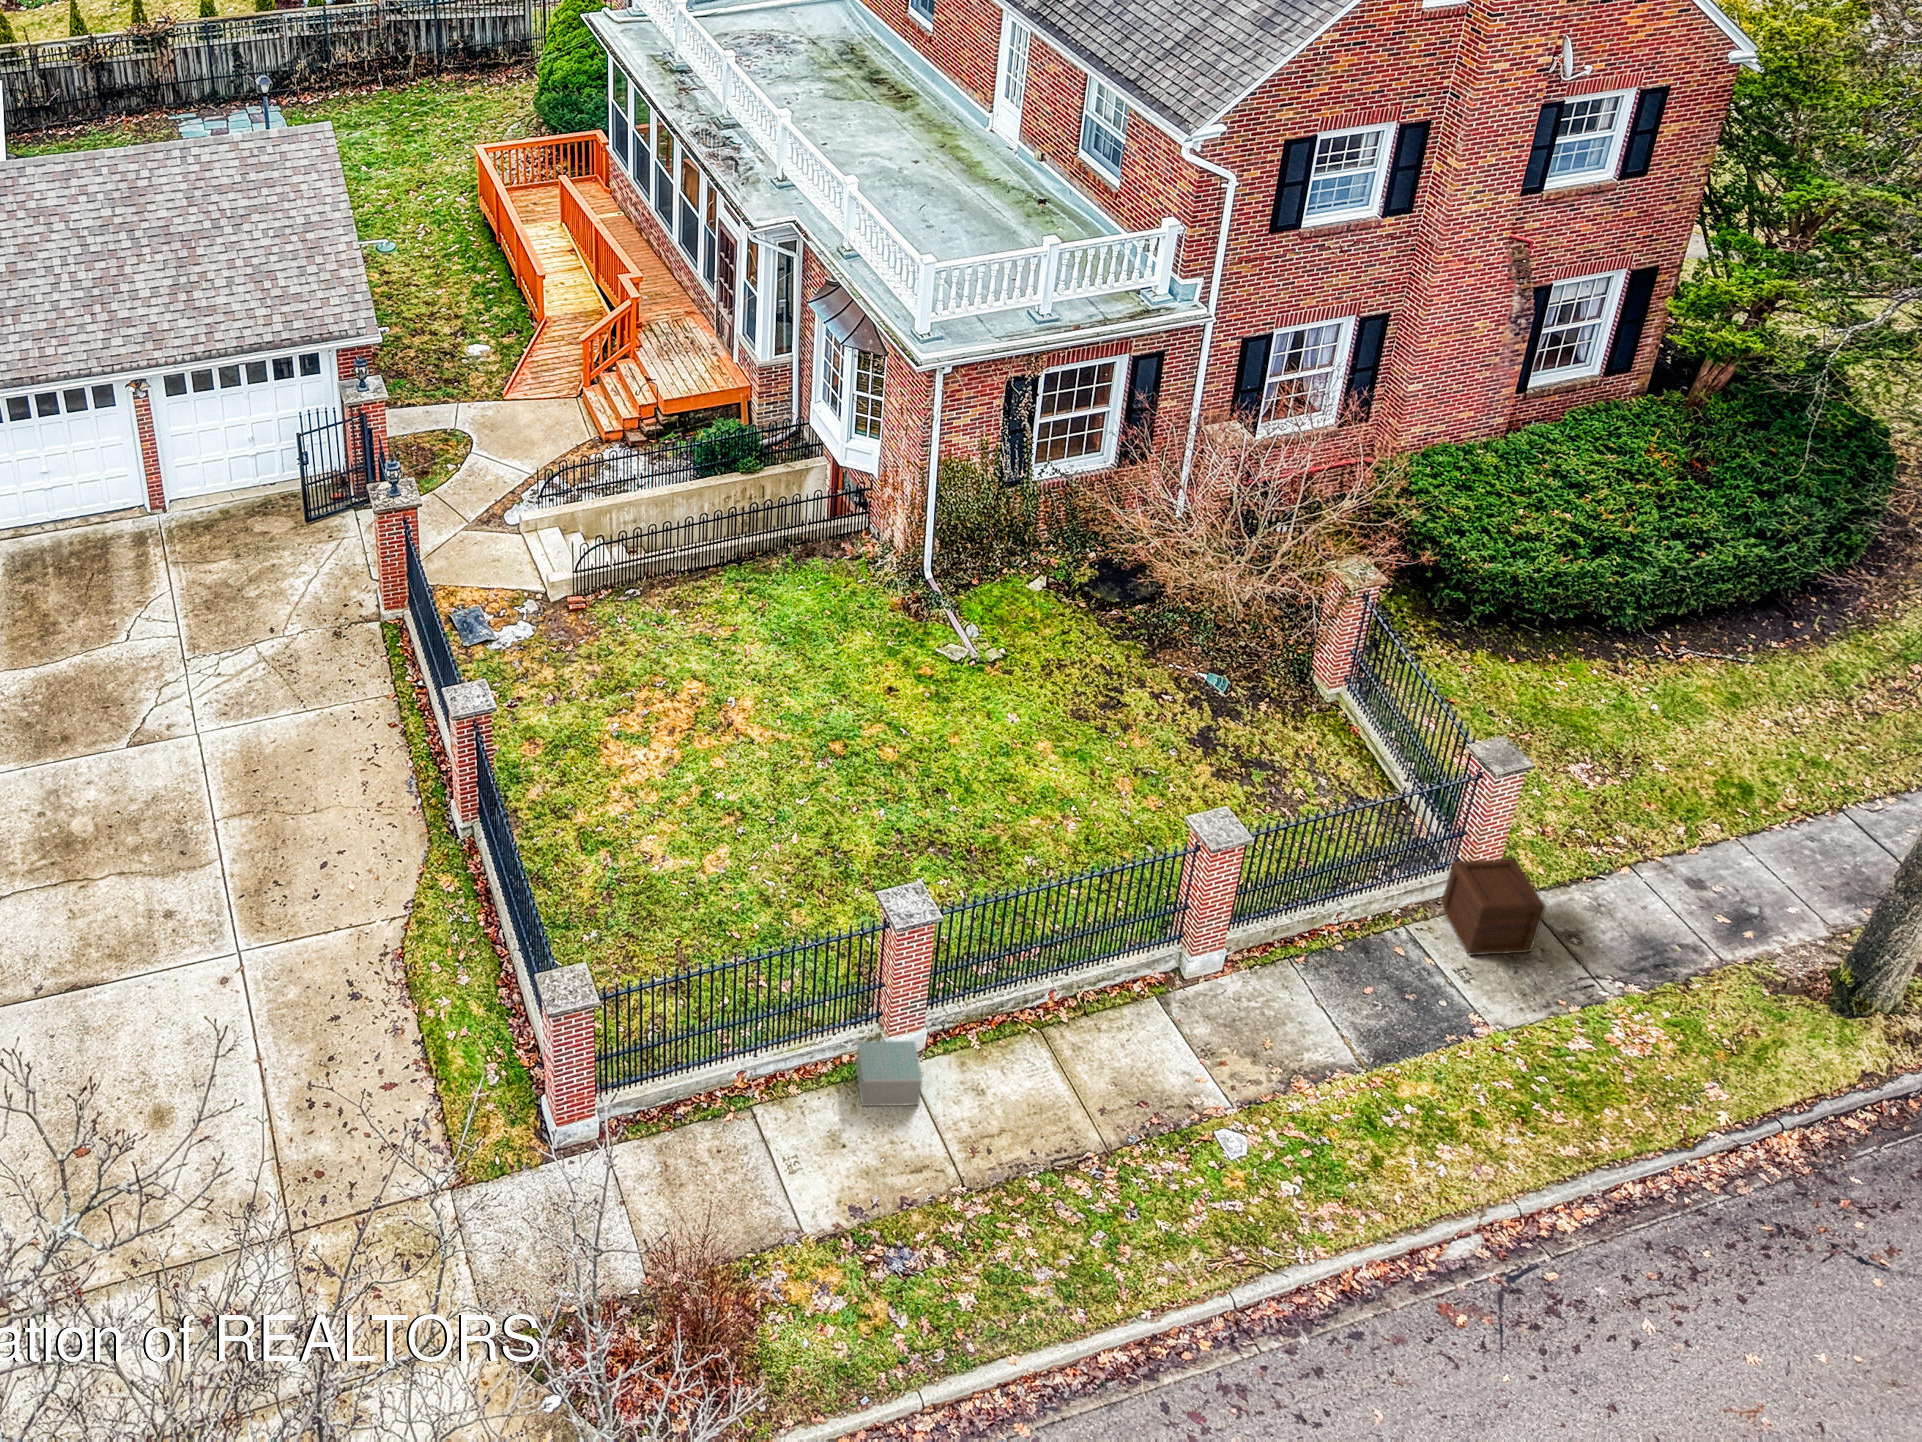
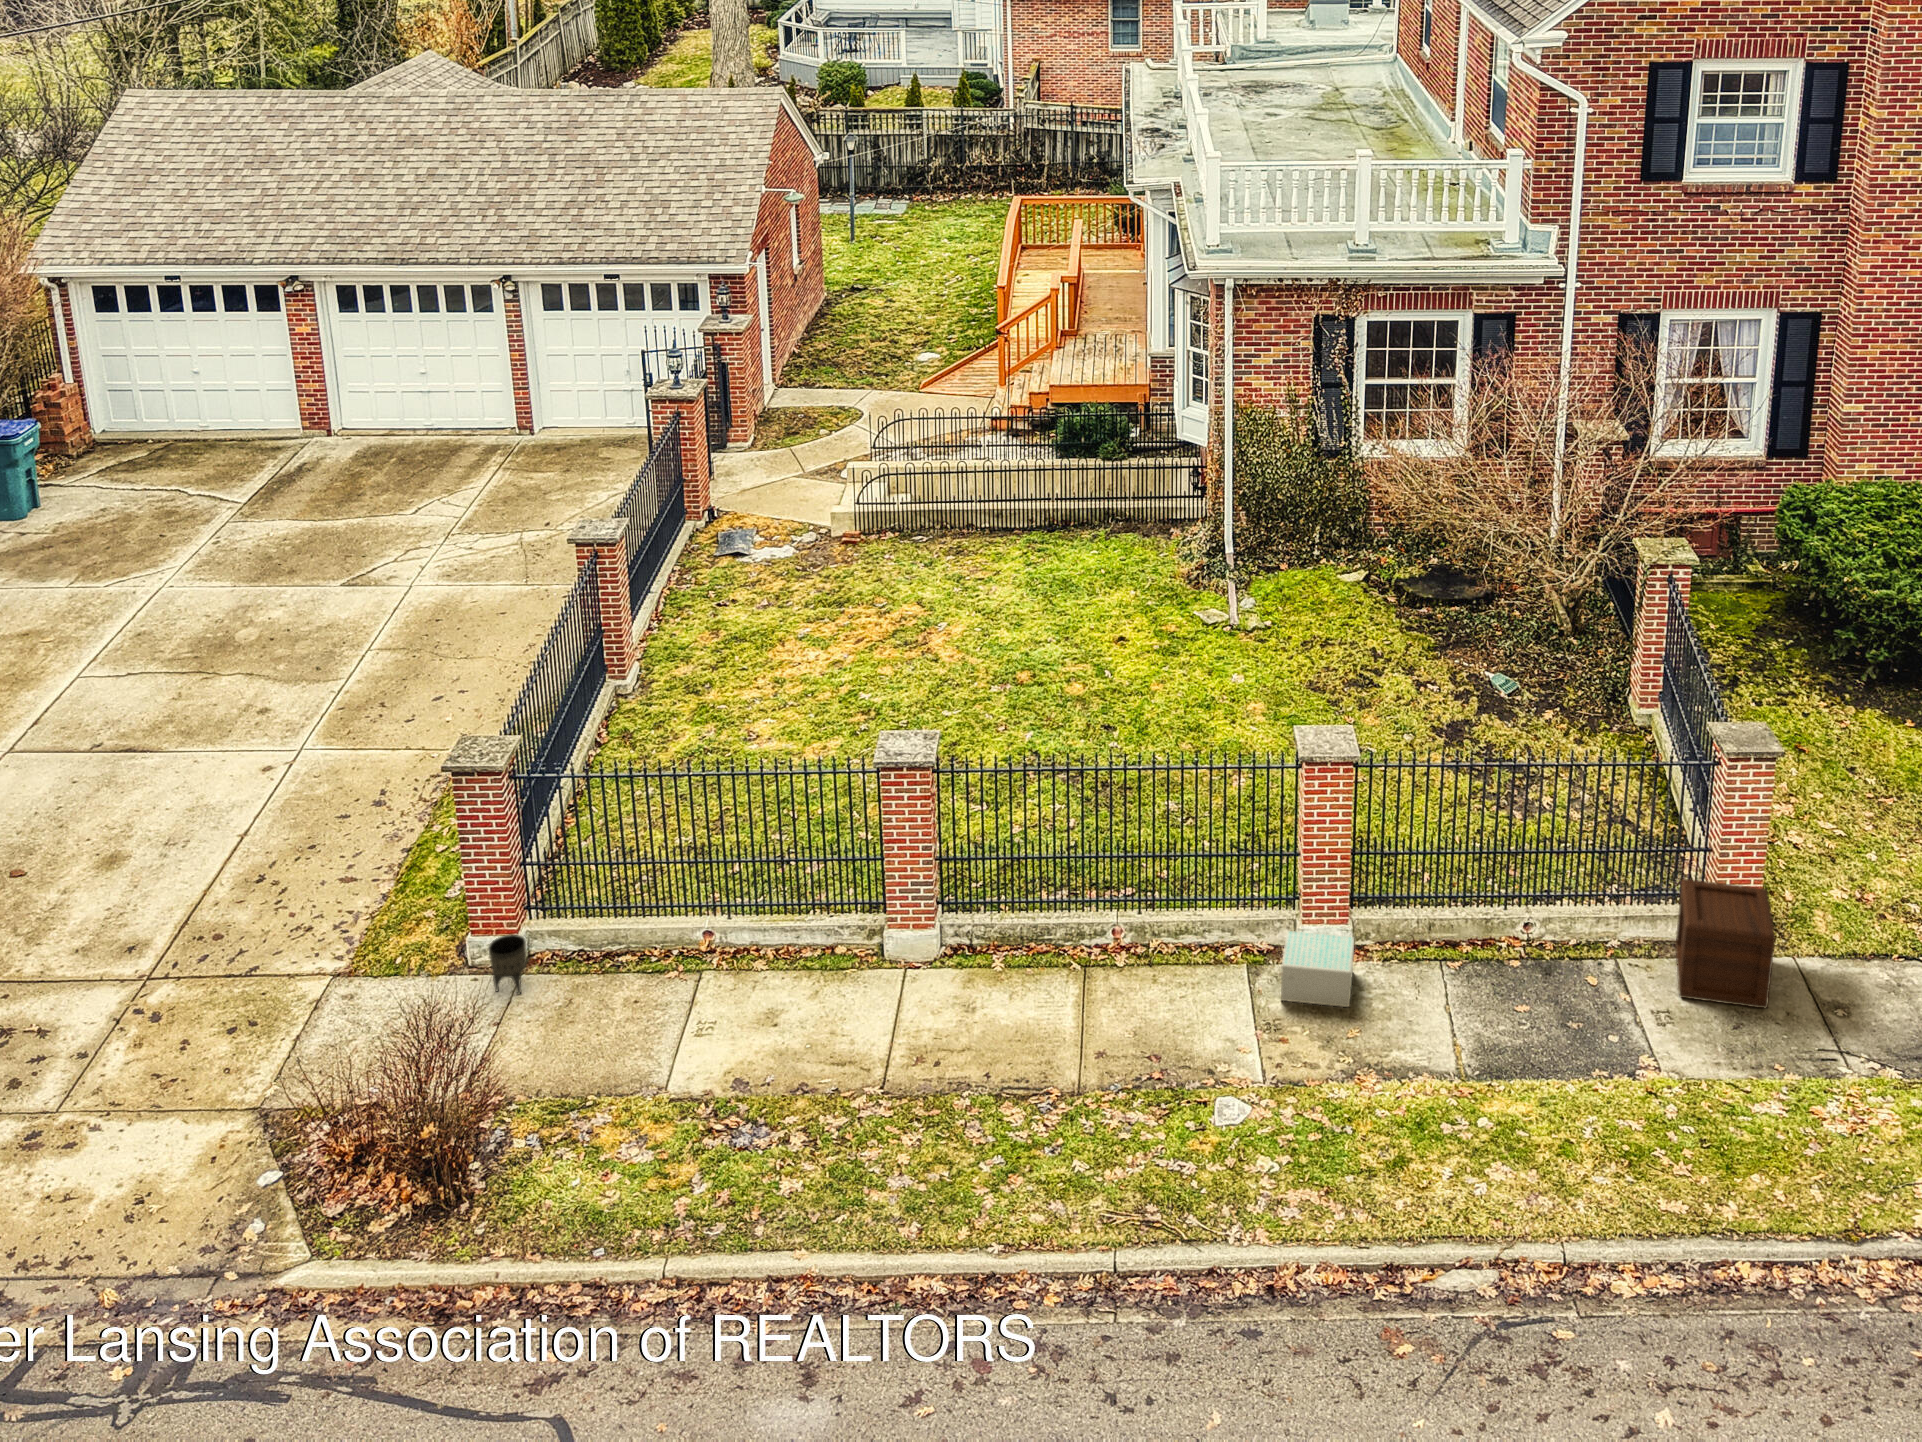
storage box: present [856,1041,922,1106] -> present [1281,931,1354,1007]
planter: none [571,1119,603,1170] -> present [488,934,527,995]

